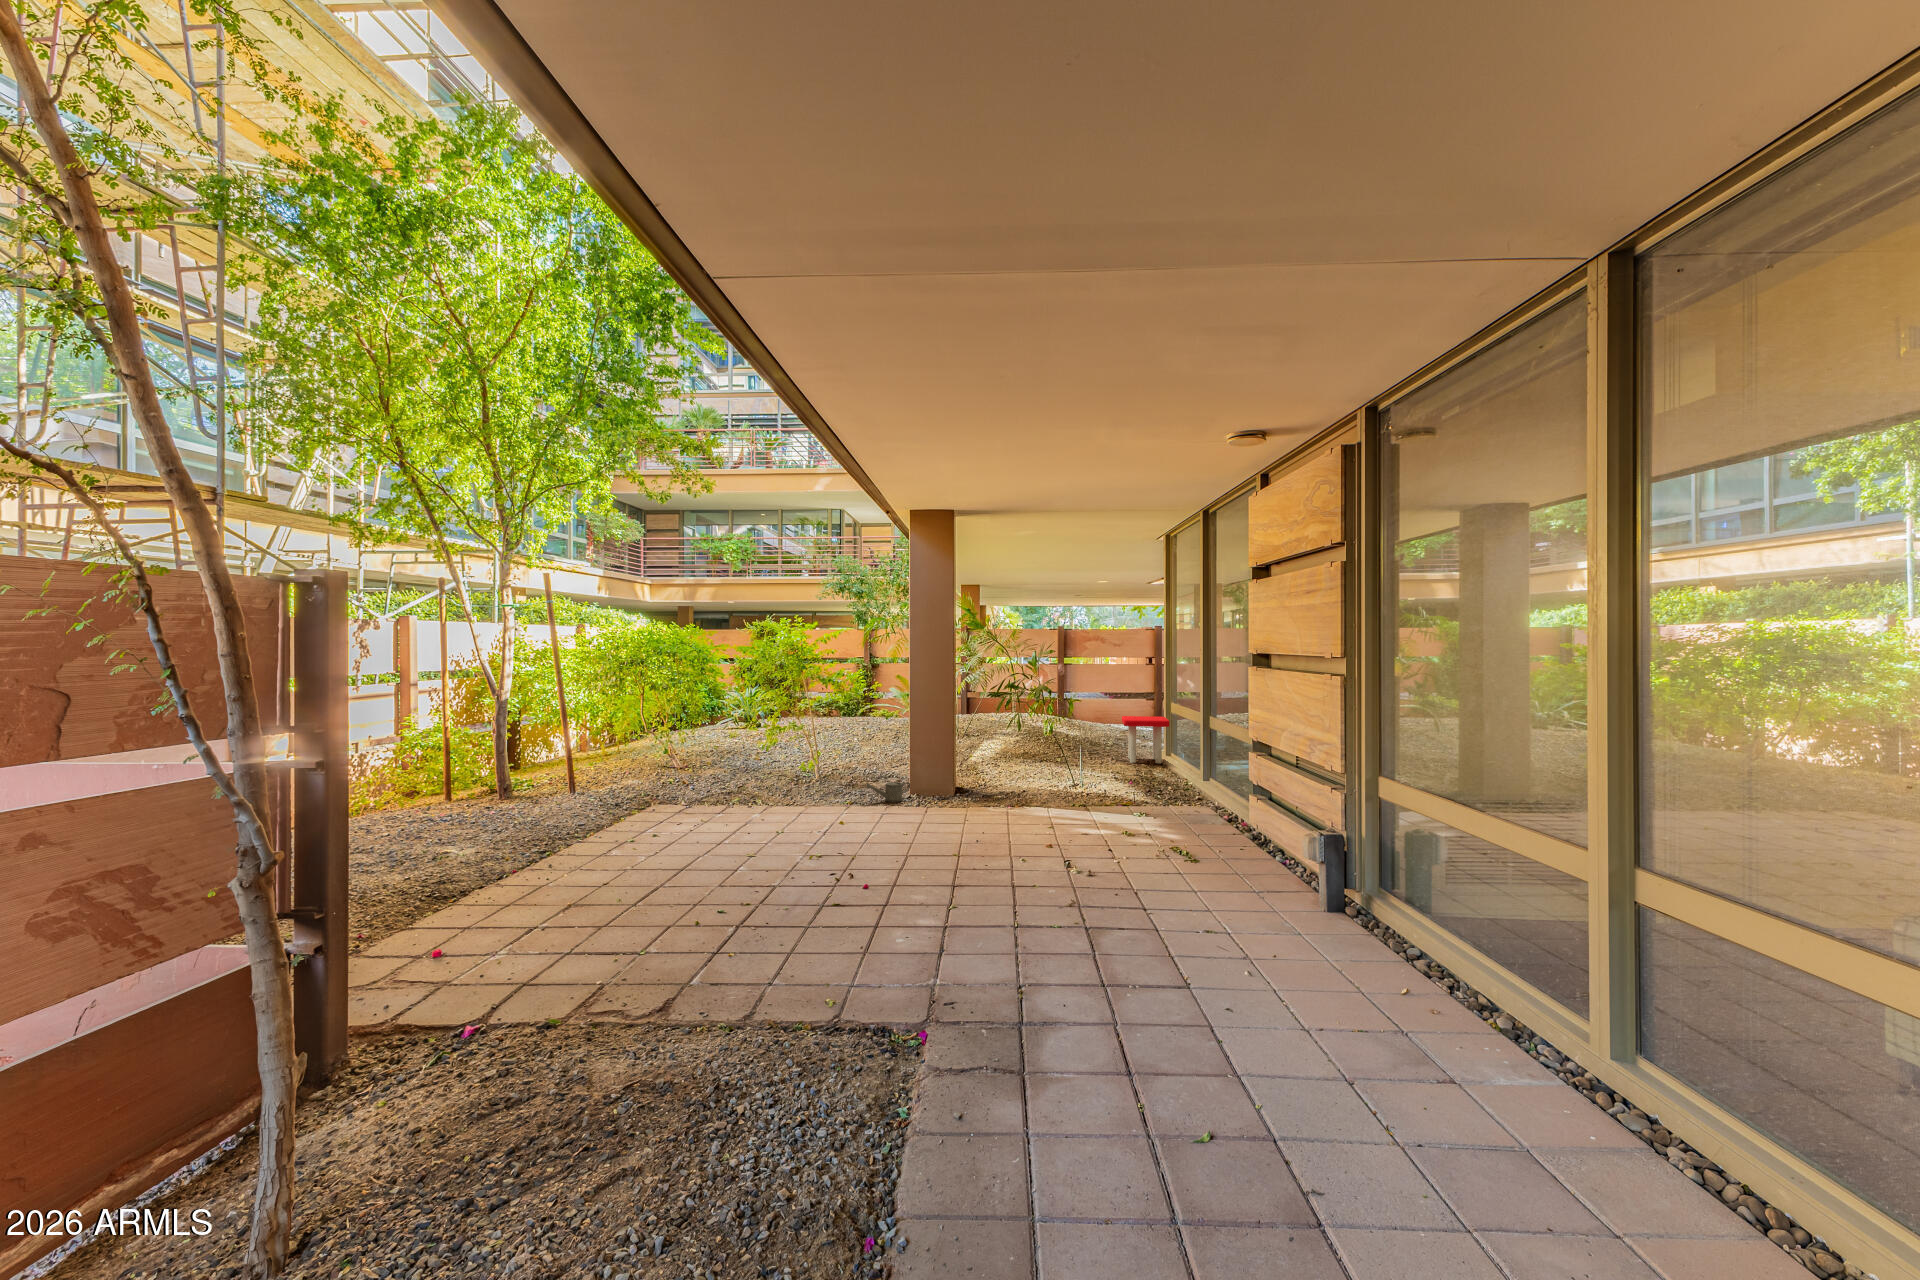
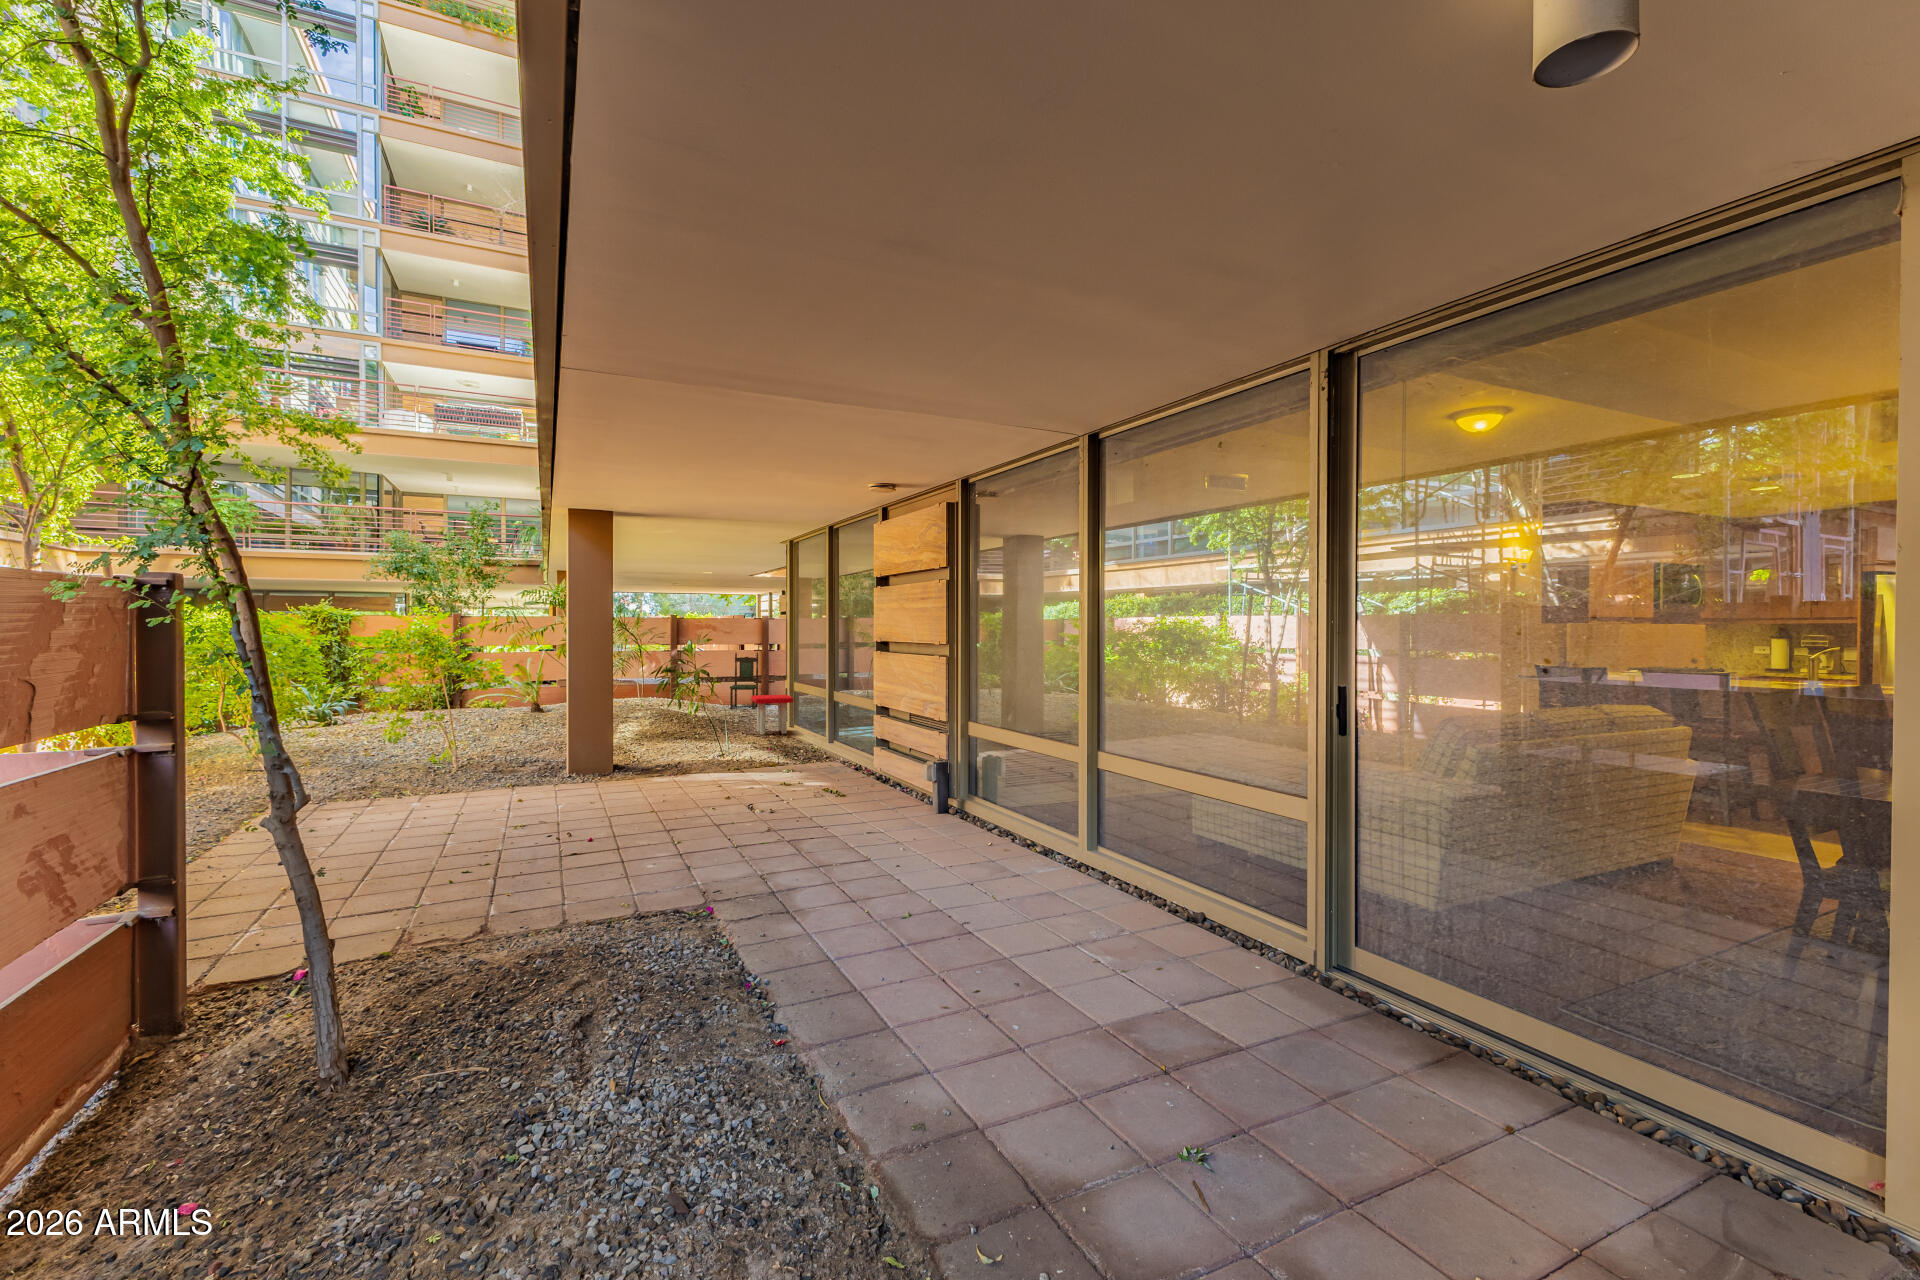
dining chair: none [1113,665,1146,730] -> present [730,652,758,709]
watering can: present [867,782,910,802] -> none [534,761,577,780]

